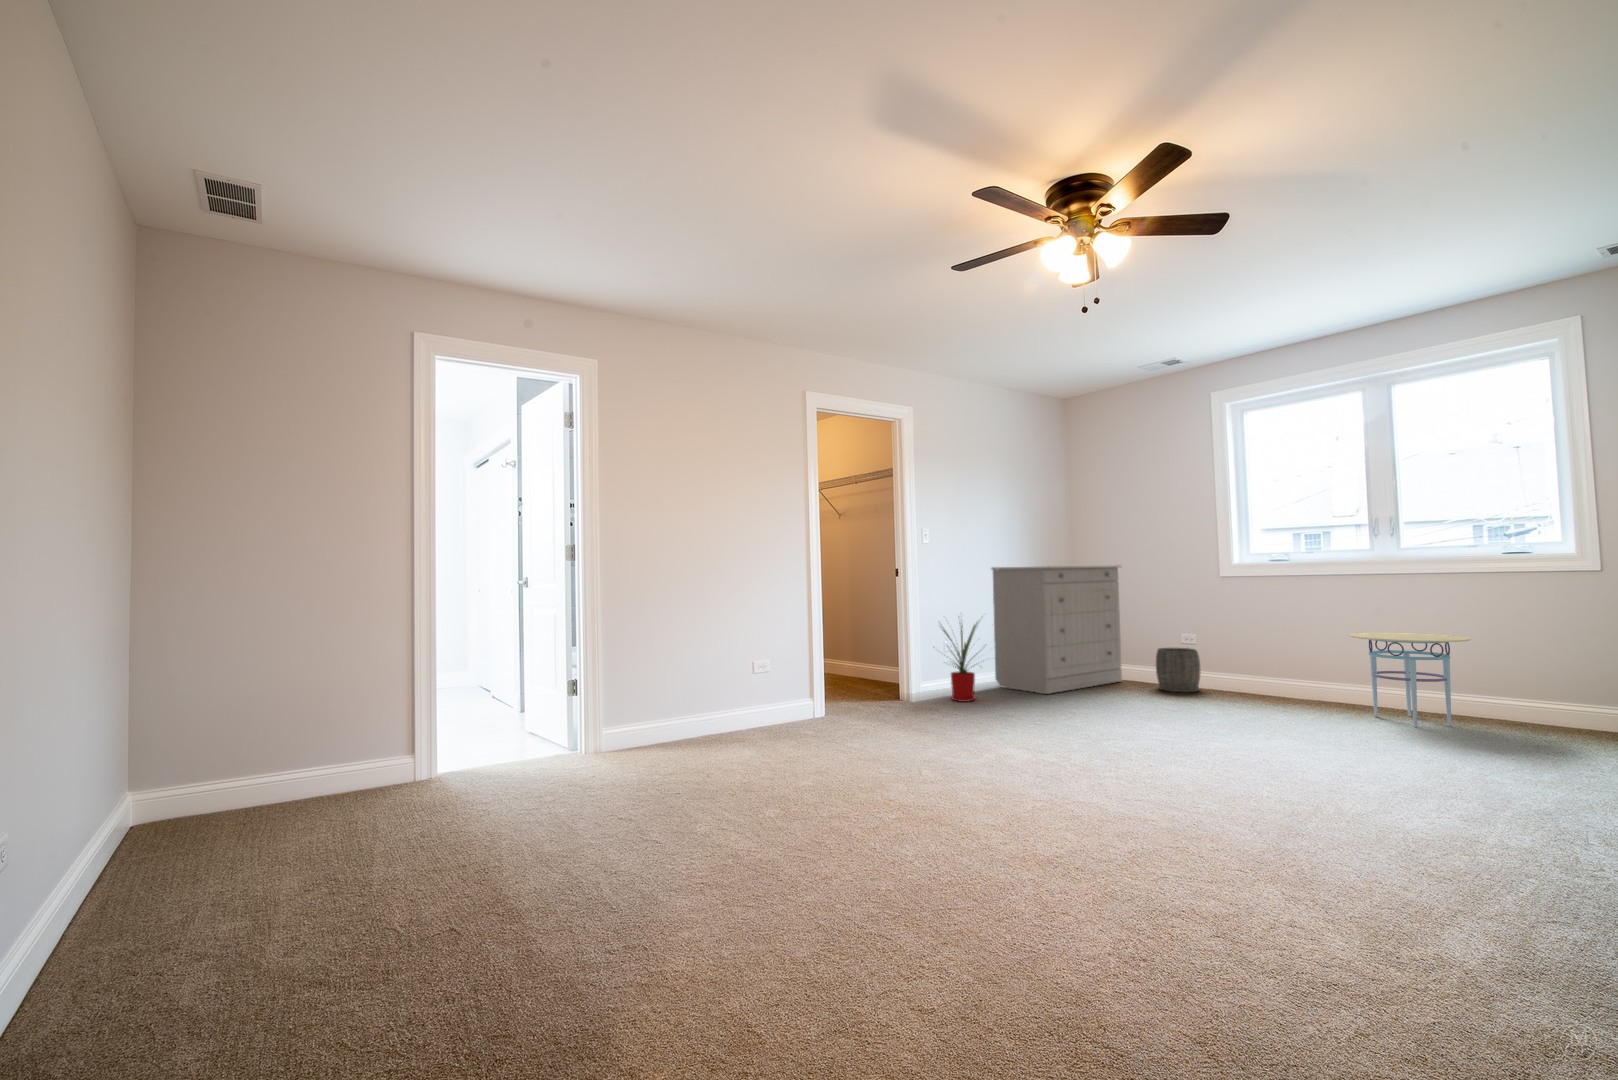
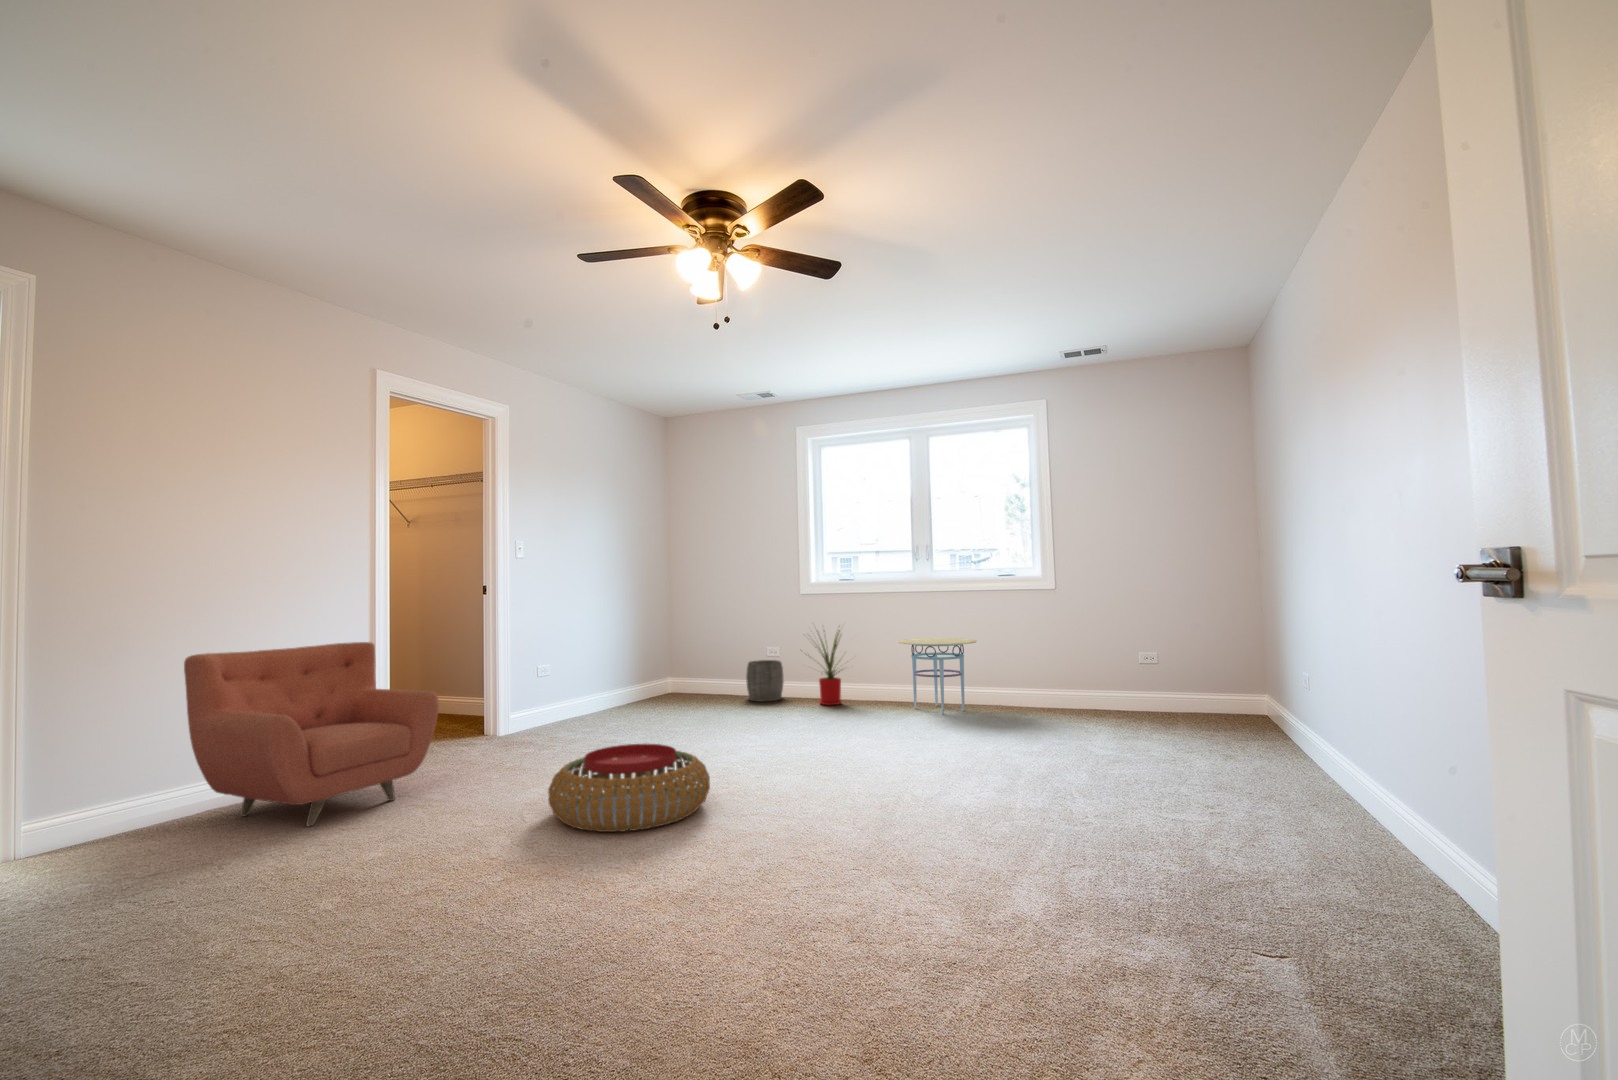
dresser: present [991,565,1122,694] -> none [592,584,717,715]
armchair: none [687,613,855,753] -> present [184,642,439,826]
house plant: present [941,623,977,702] -> present [801,630,843,705]
pouf: none [939,717,1092,797] -> present [548,744,710,832]

